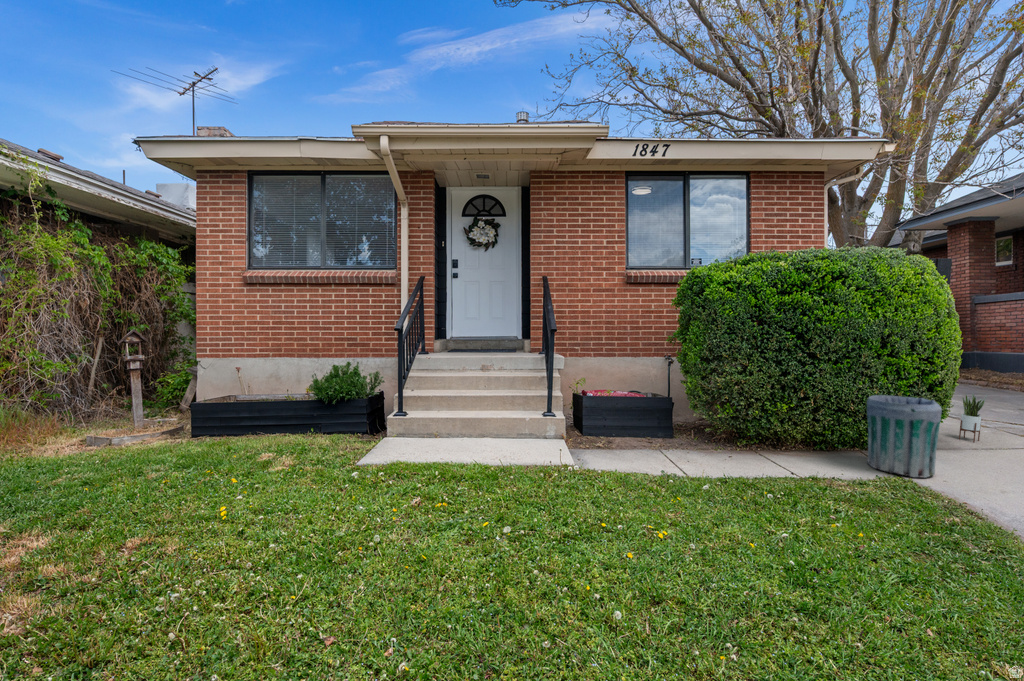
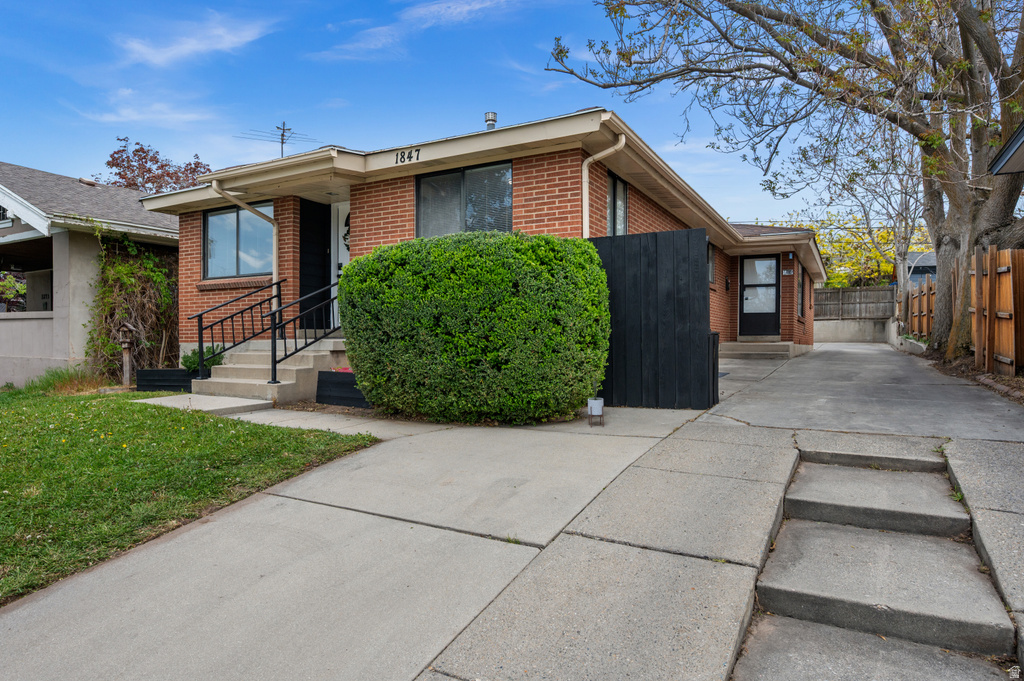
trash can: present [867,395,942,478] -> none [390,370,445,439]

